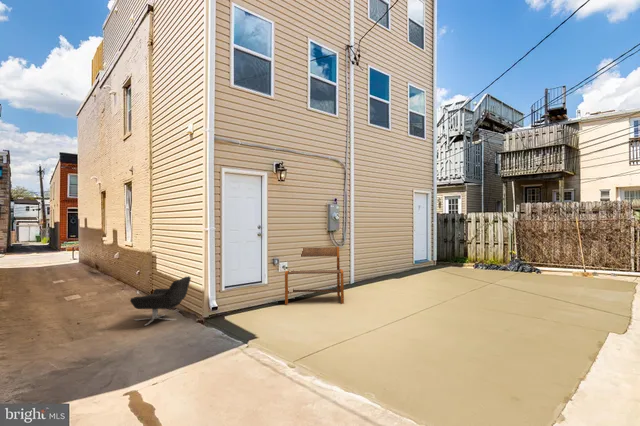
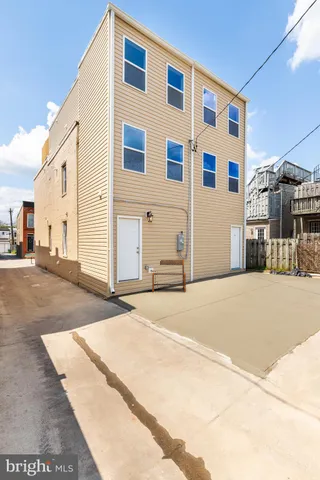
lounge chair: present [130,277,191,325] -> none [69,275,100,301]

